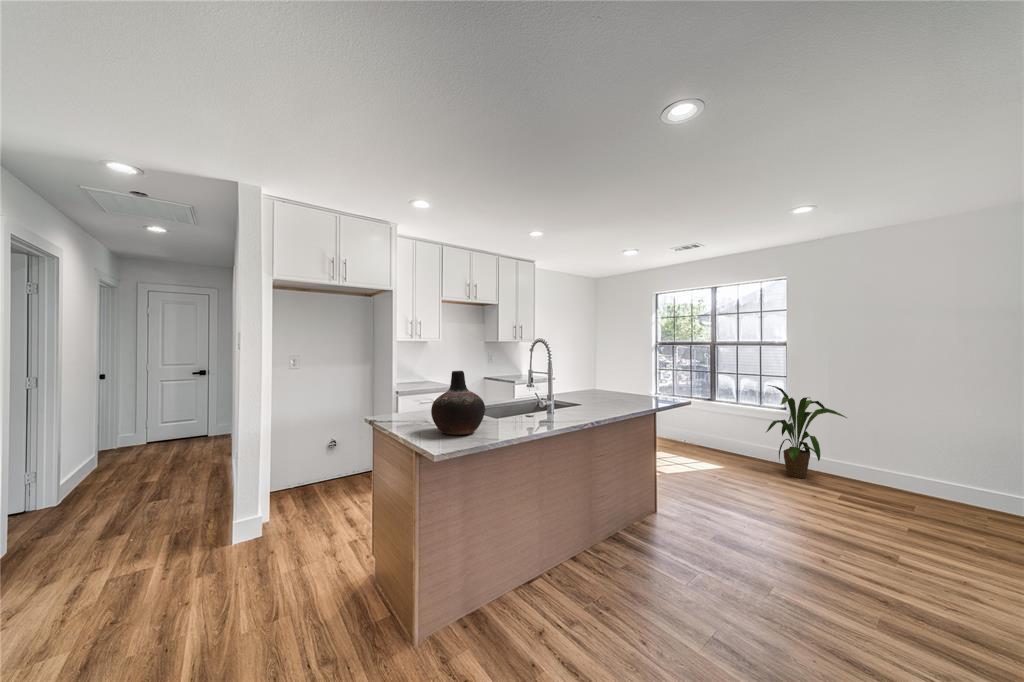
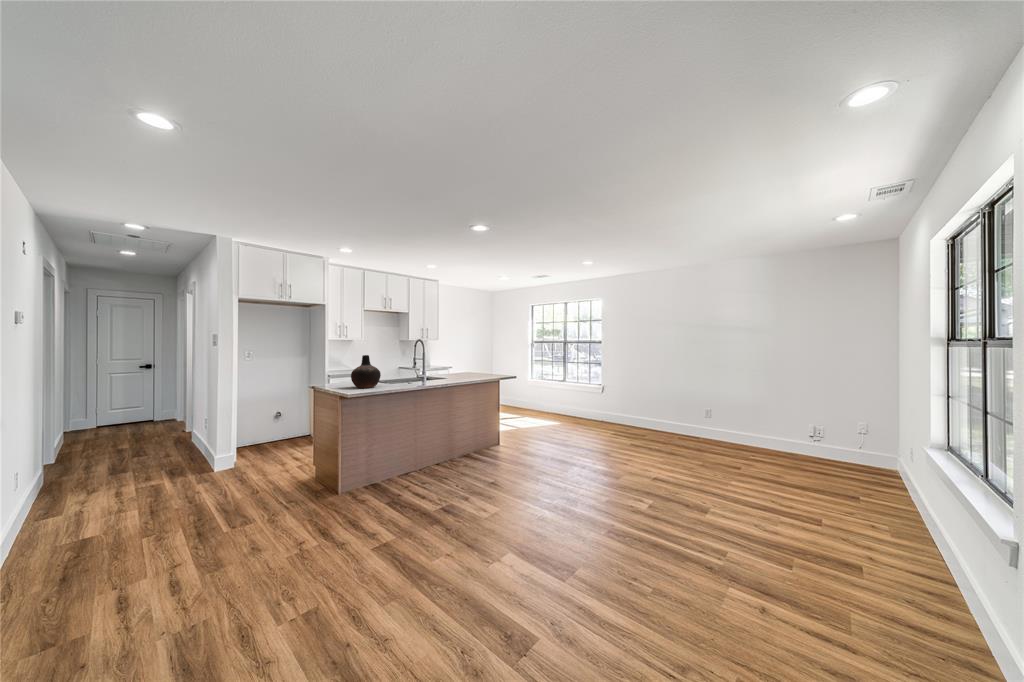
house plant: present [766,385,847,478] -> none [584,370,630,430]

